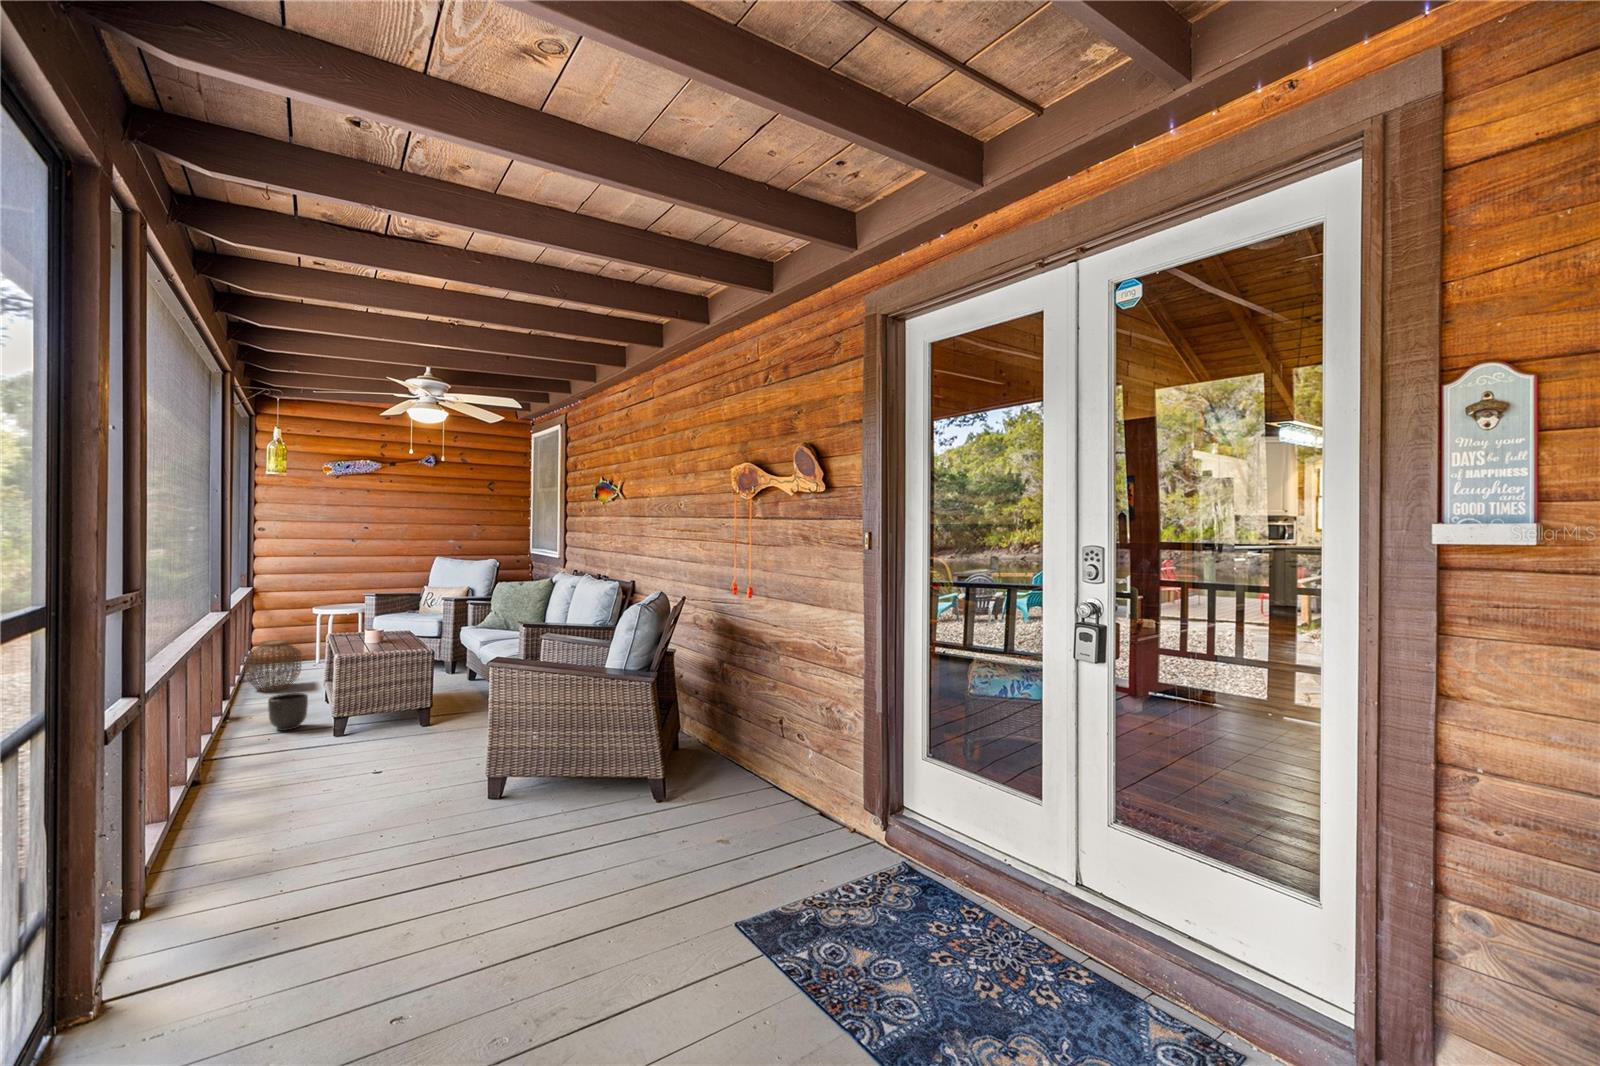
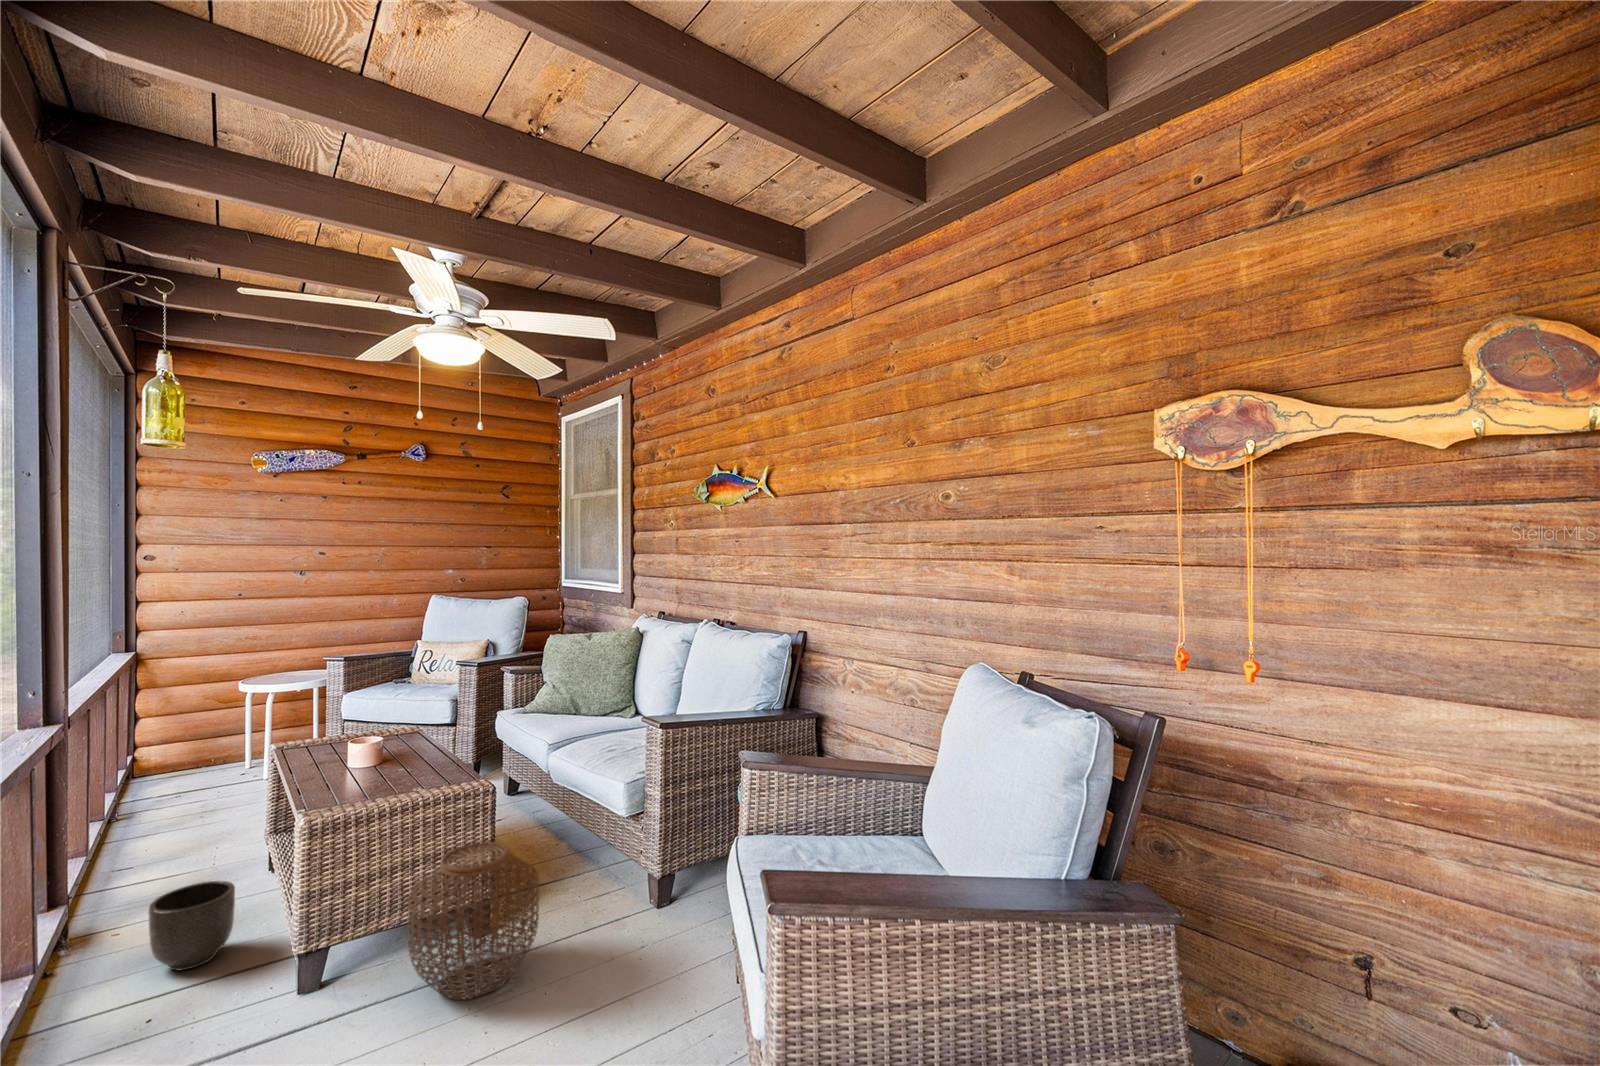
woven basket: present [245,640,301,691] -> present [407,842,539,1000]

